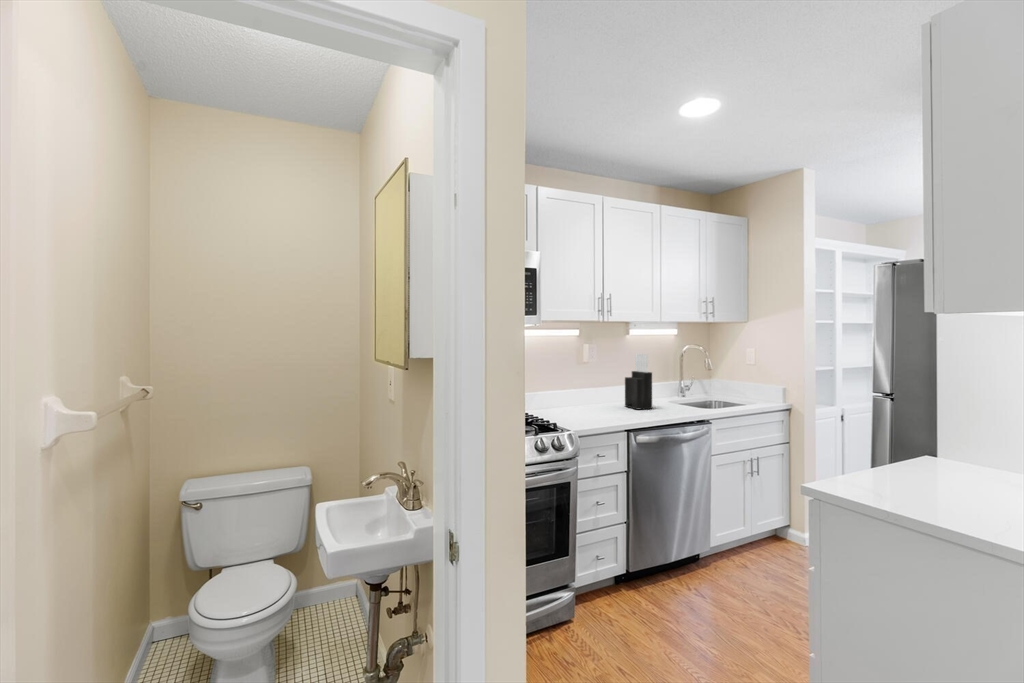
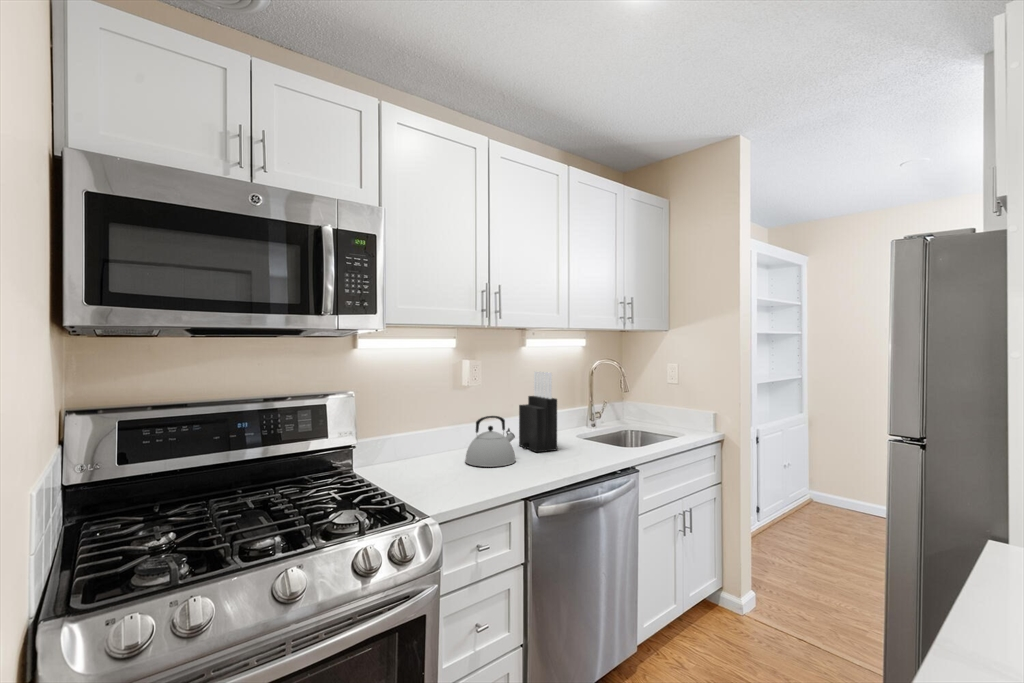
kettle: none [587,382,622,415] -> present [465,416,516,467]

